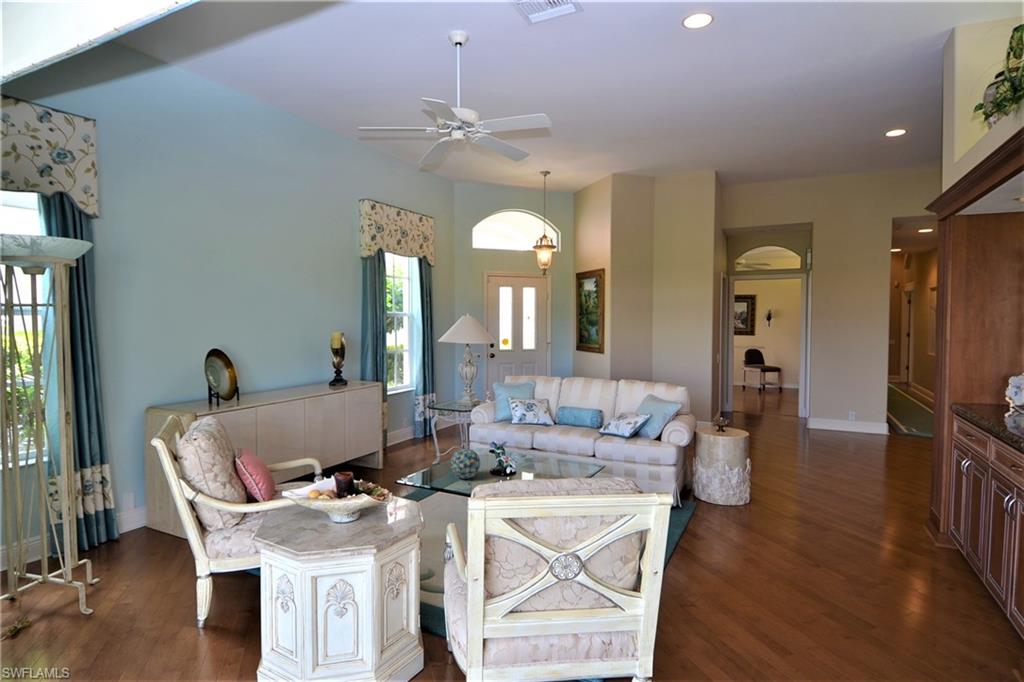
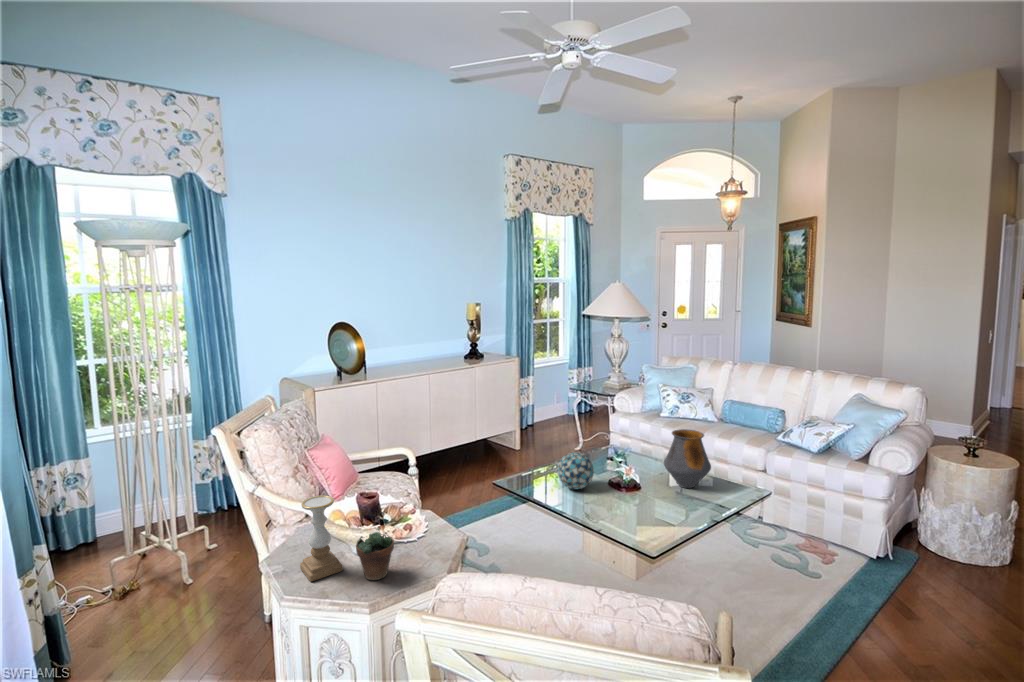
vase: none [530,425,565,469] -> present [664,429,711,488]
candle holder: none [293,476,333,546] -> present [300,495,343,581]
succulent plant: none [348,486,380,538] -> present [356,517,394,580]

